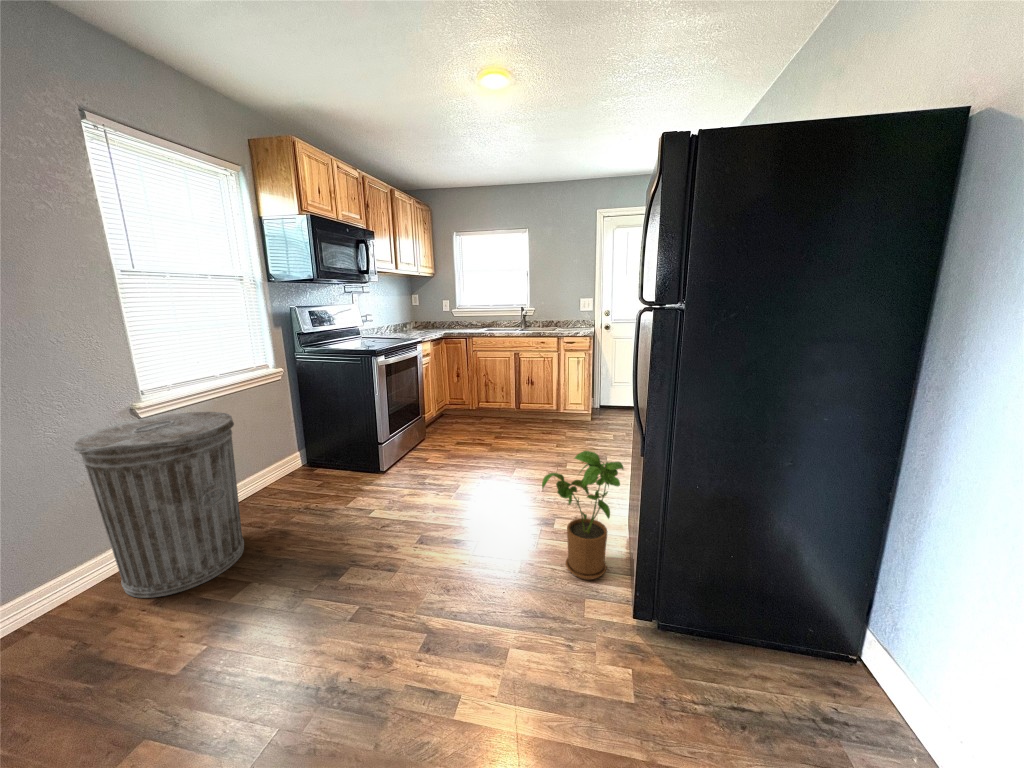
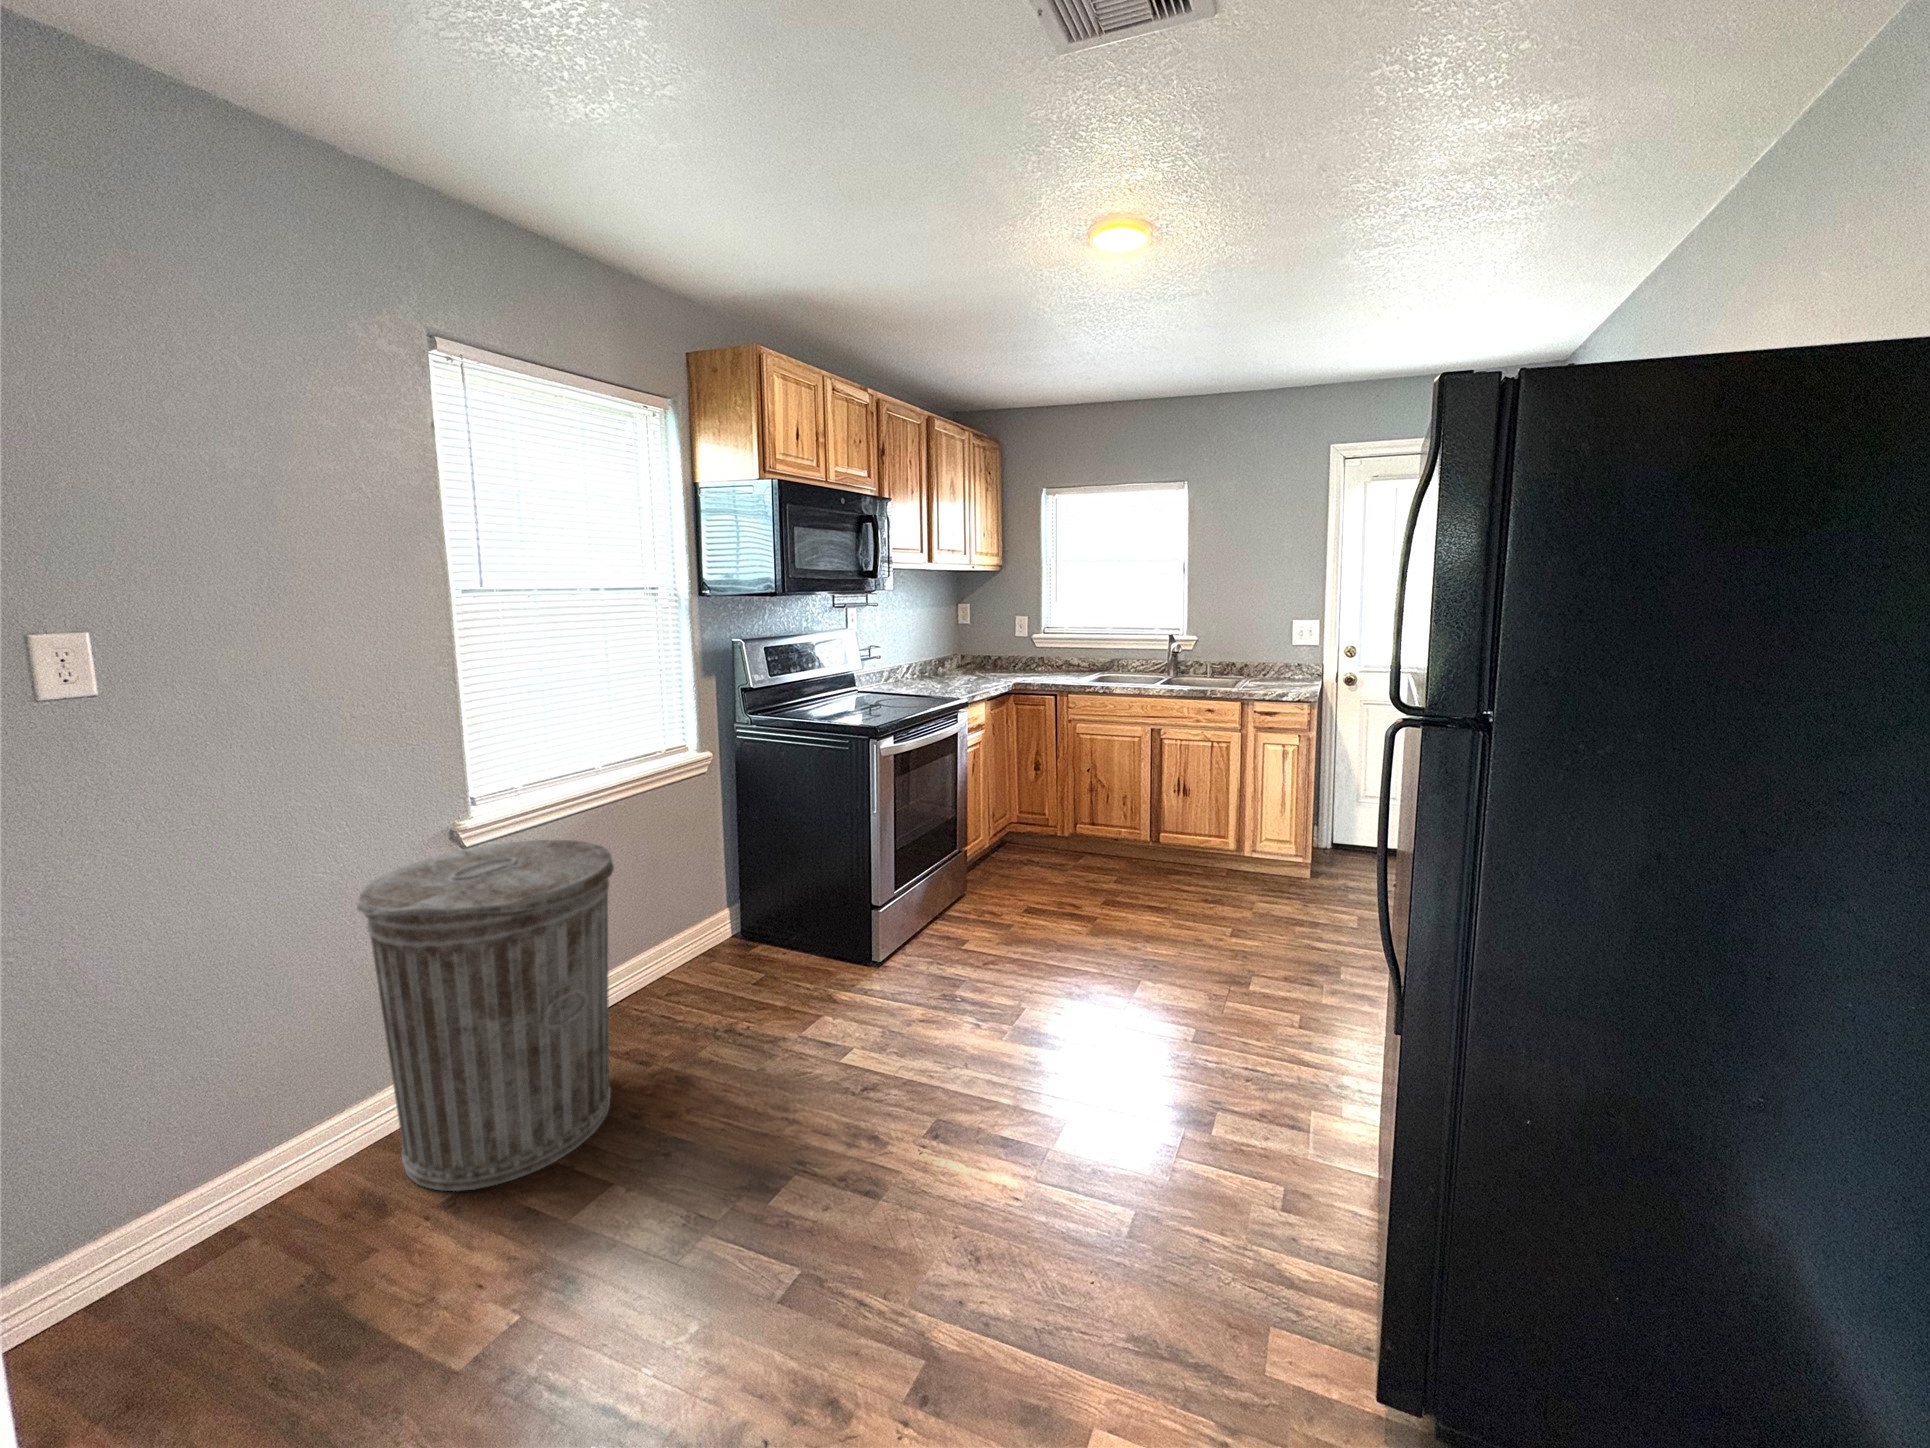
house plant: present [542,451,623,580] -> none [1181,991,1365,1280]

